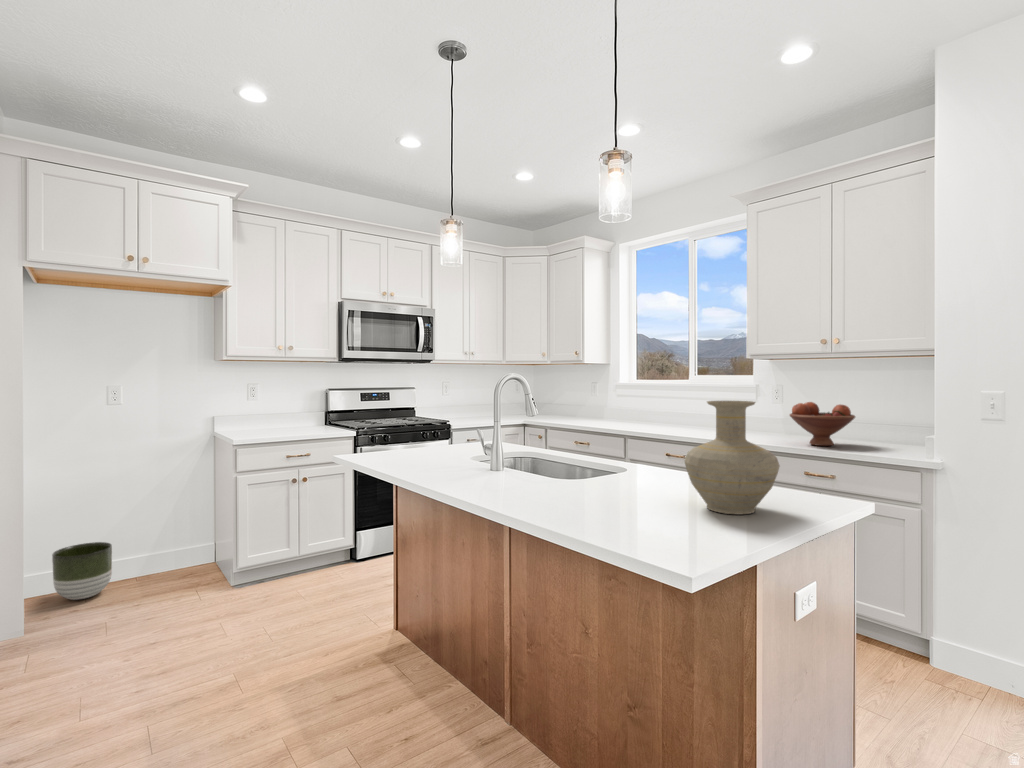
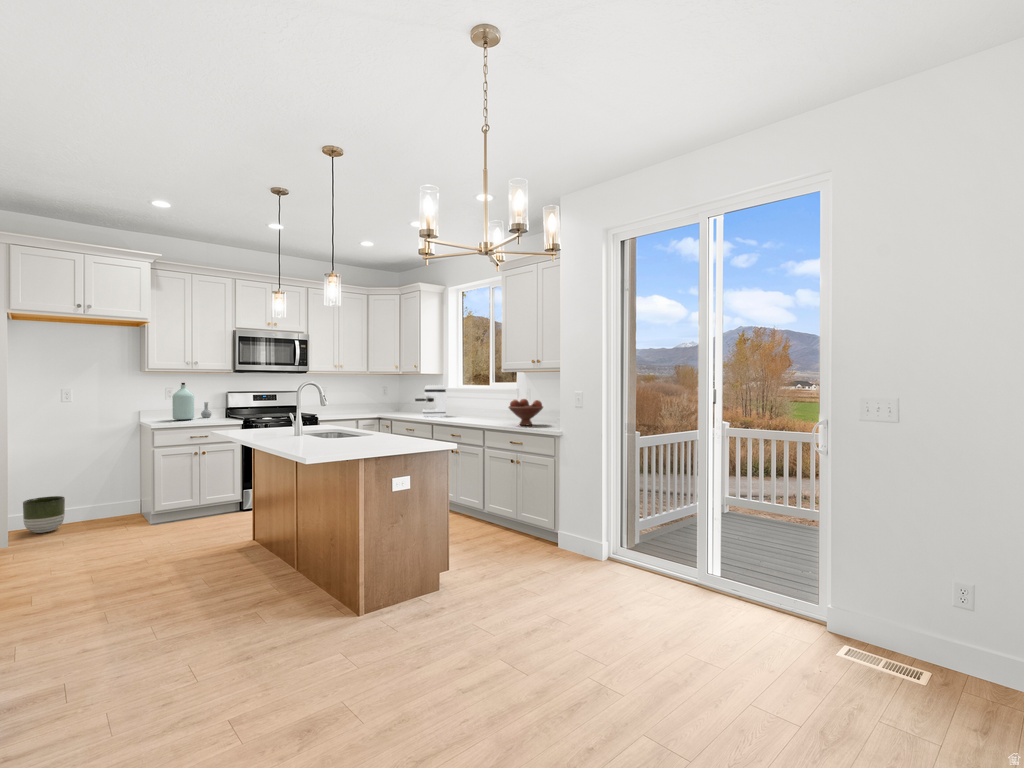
bottle: none [259,376,309,429] -> present [172,383,211,420]
coffee maker: none [585,380,633,426] -> present [415,385,446,417]
vase: present [685,401,780,514] -> none [359,396,402,448]

